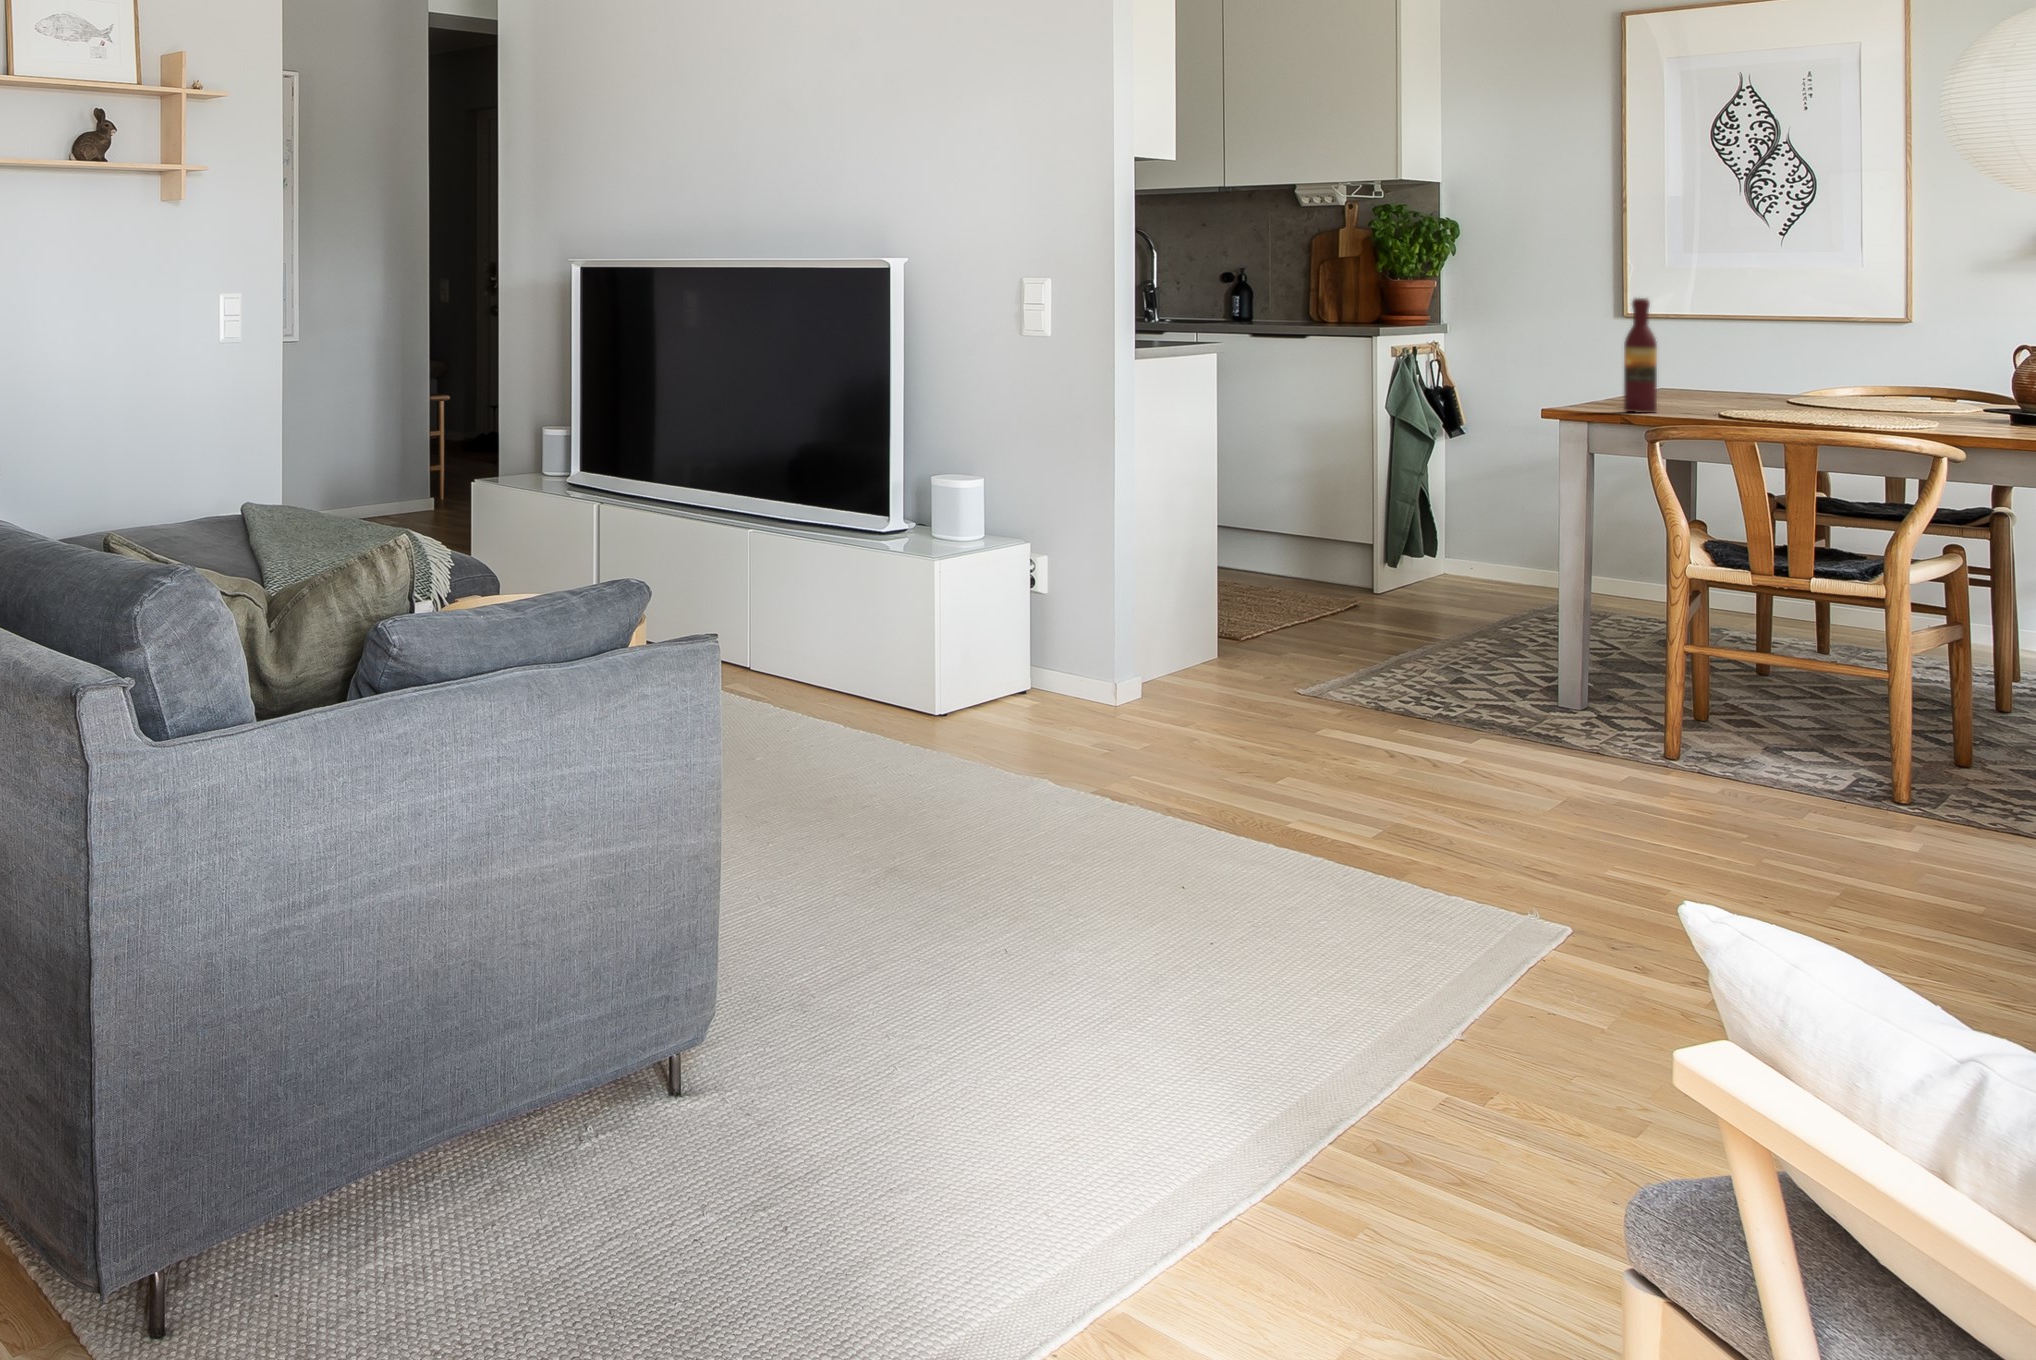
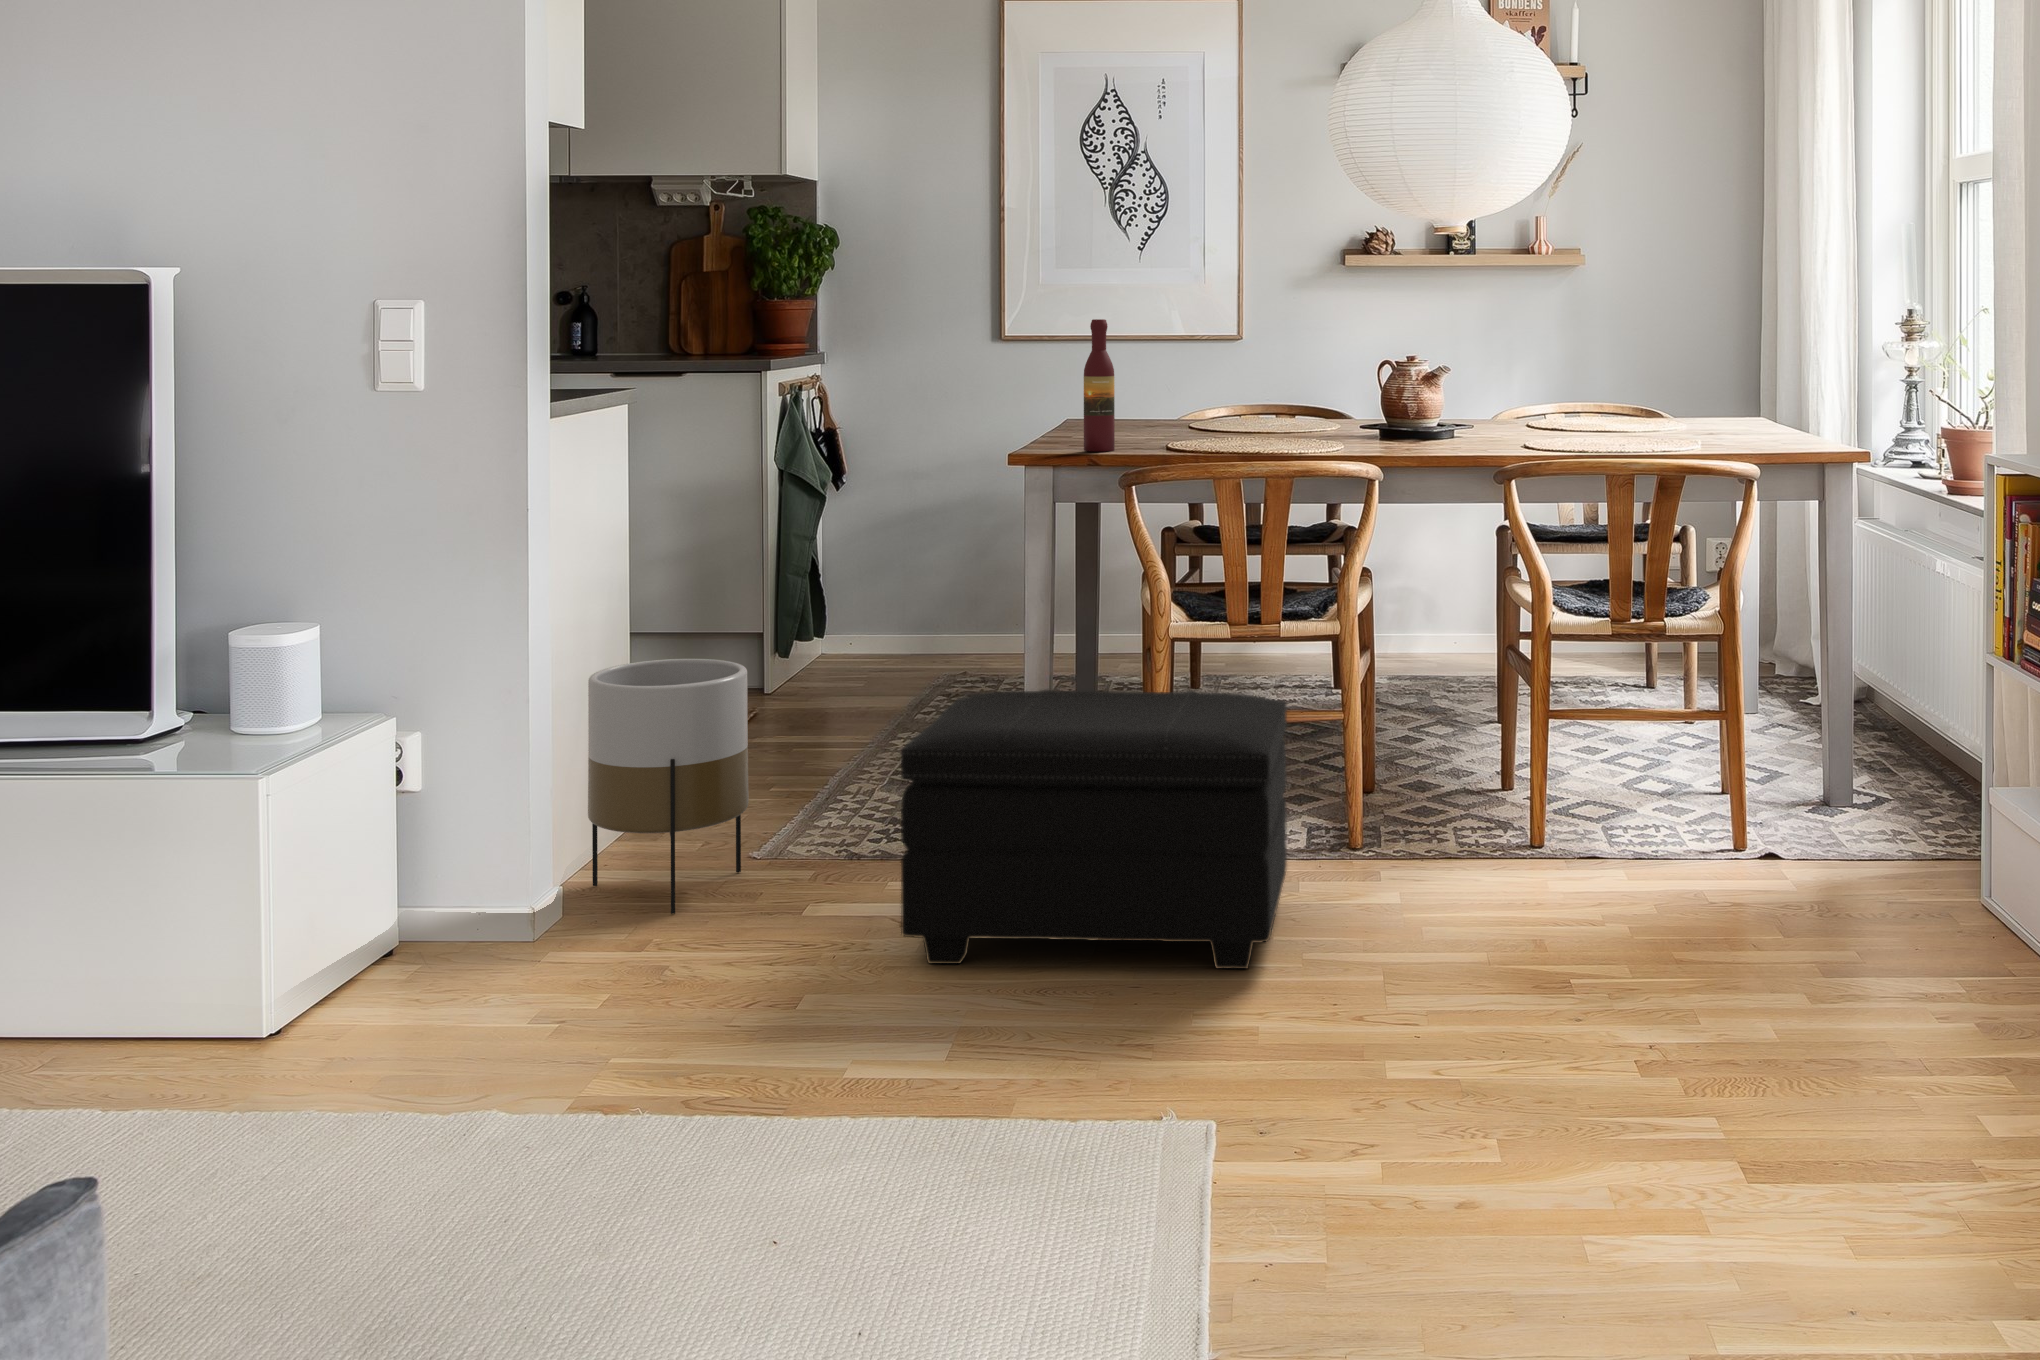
planter: none [1163,535,1285,713] -> present [588,659,749,914]
footstool: none [1370,593,1781,856] -> present [901,690,1287,969]

